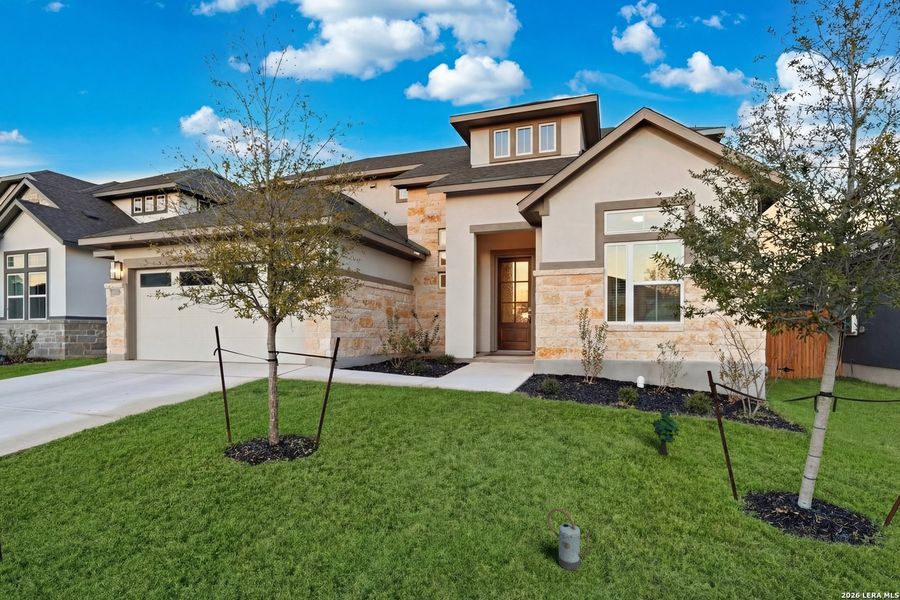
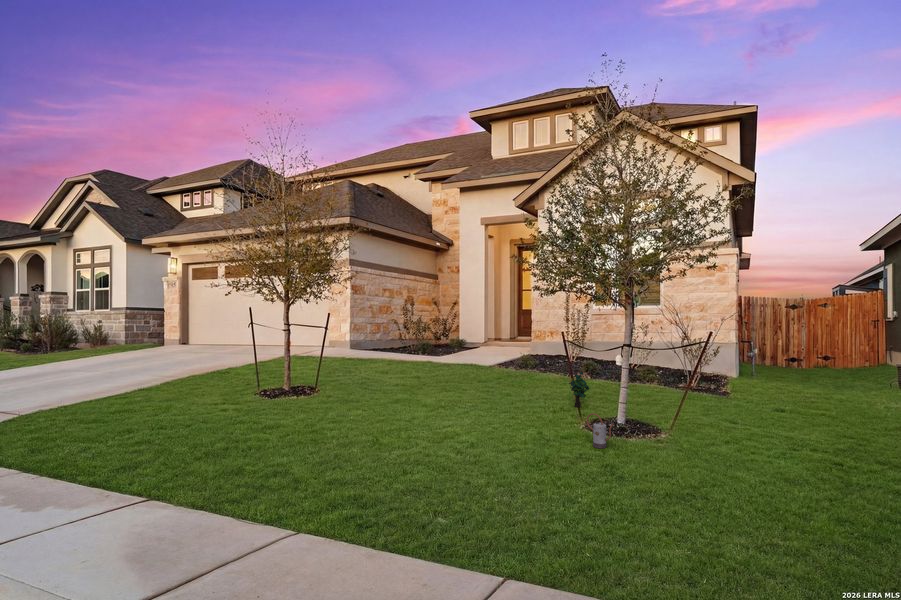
watering can: present [548,509,594,570] -> present [587,413,613,449]

